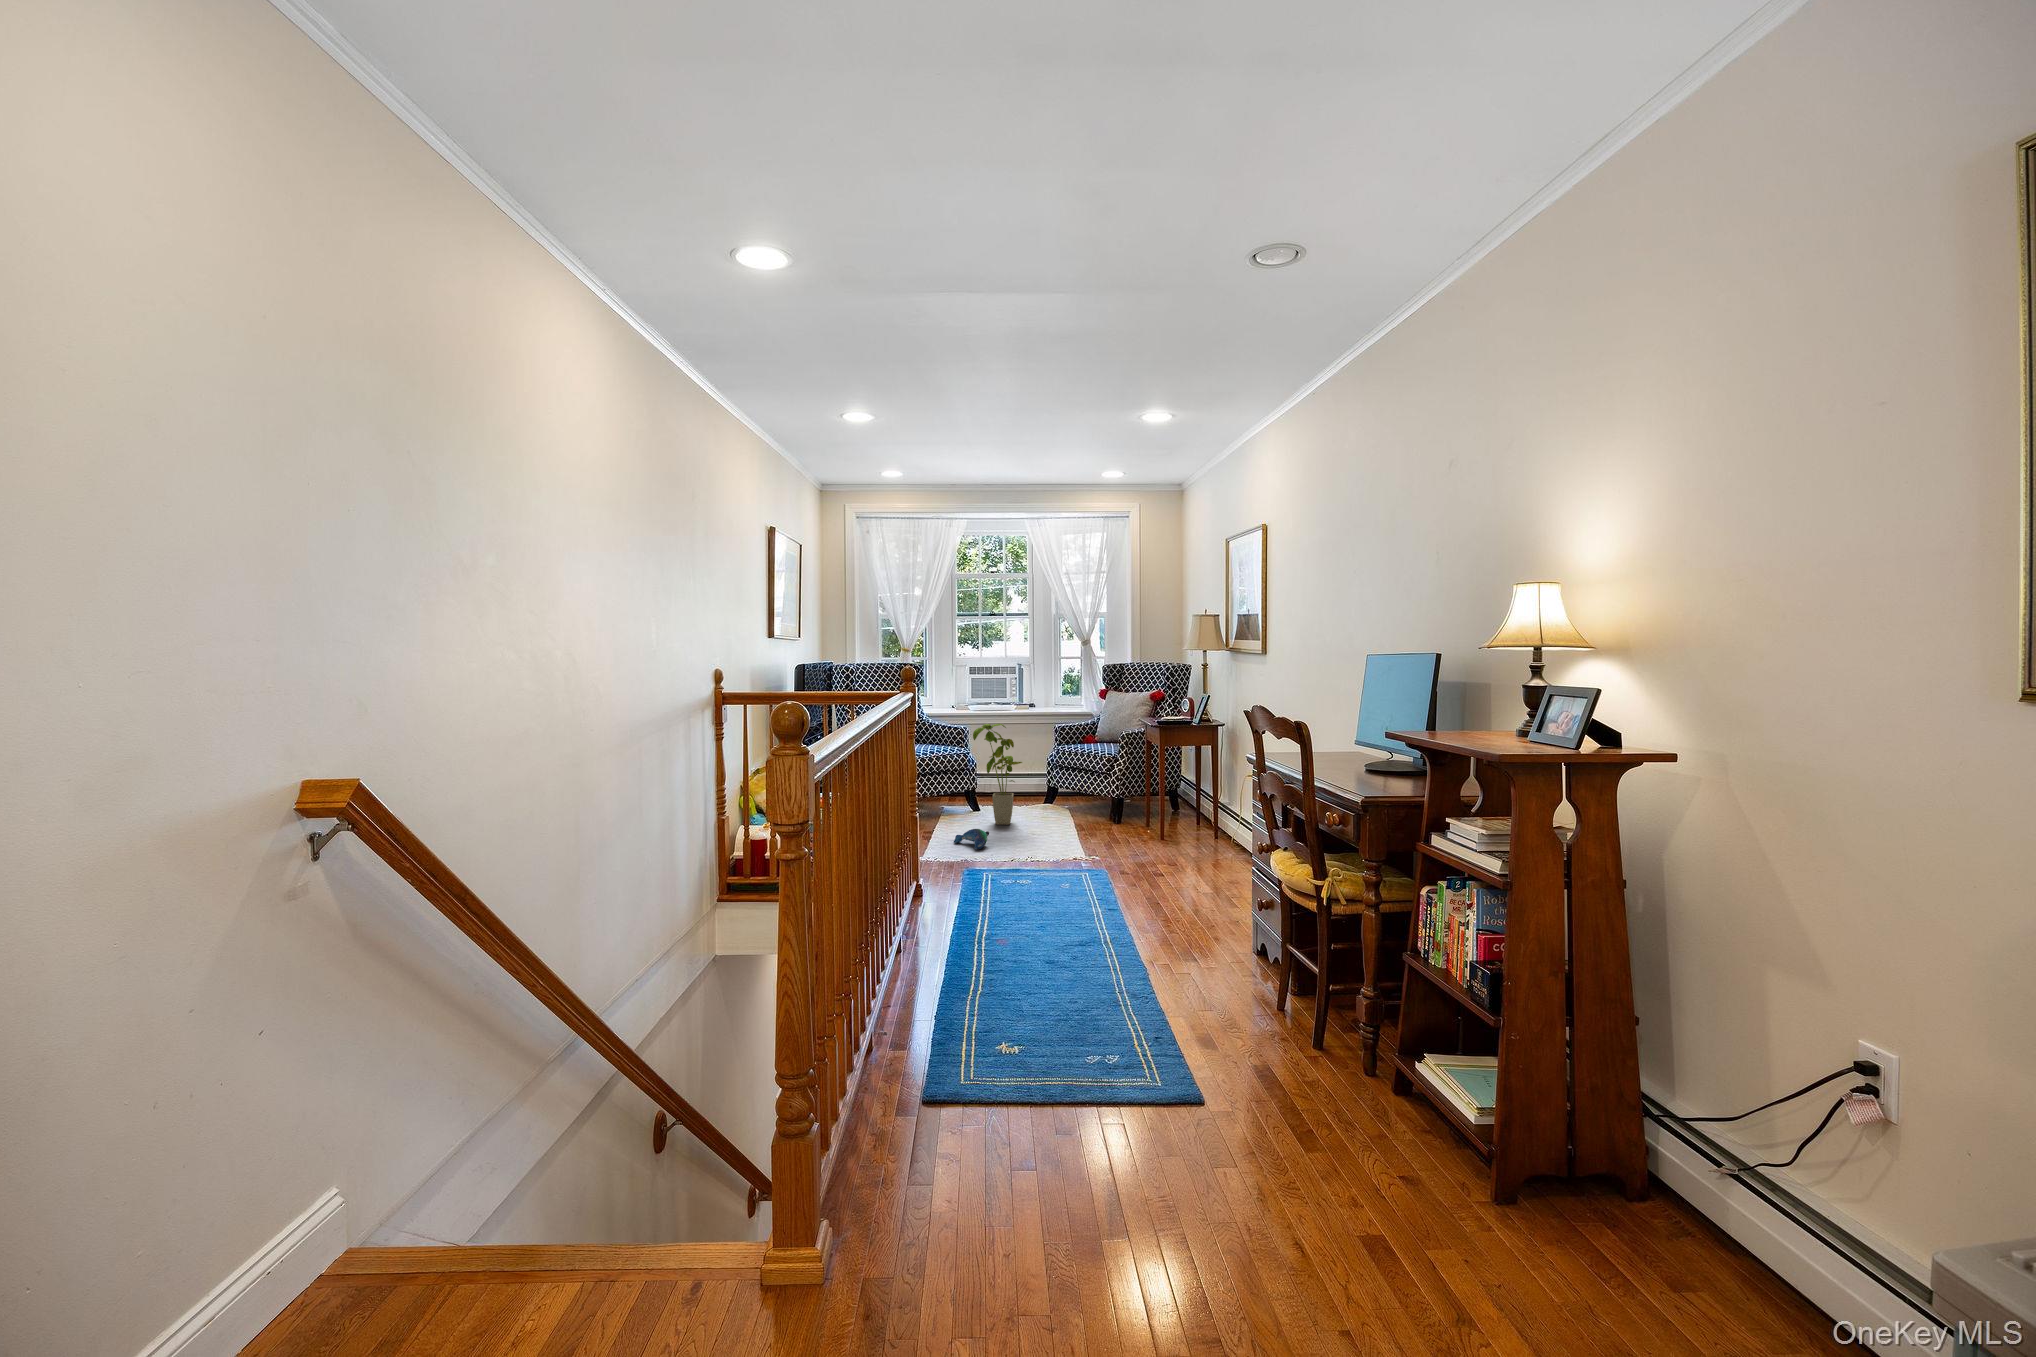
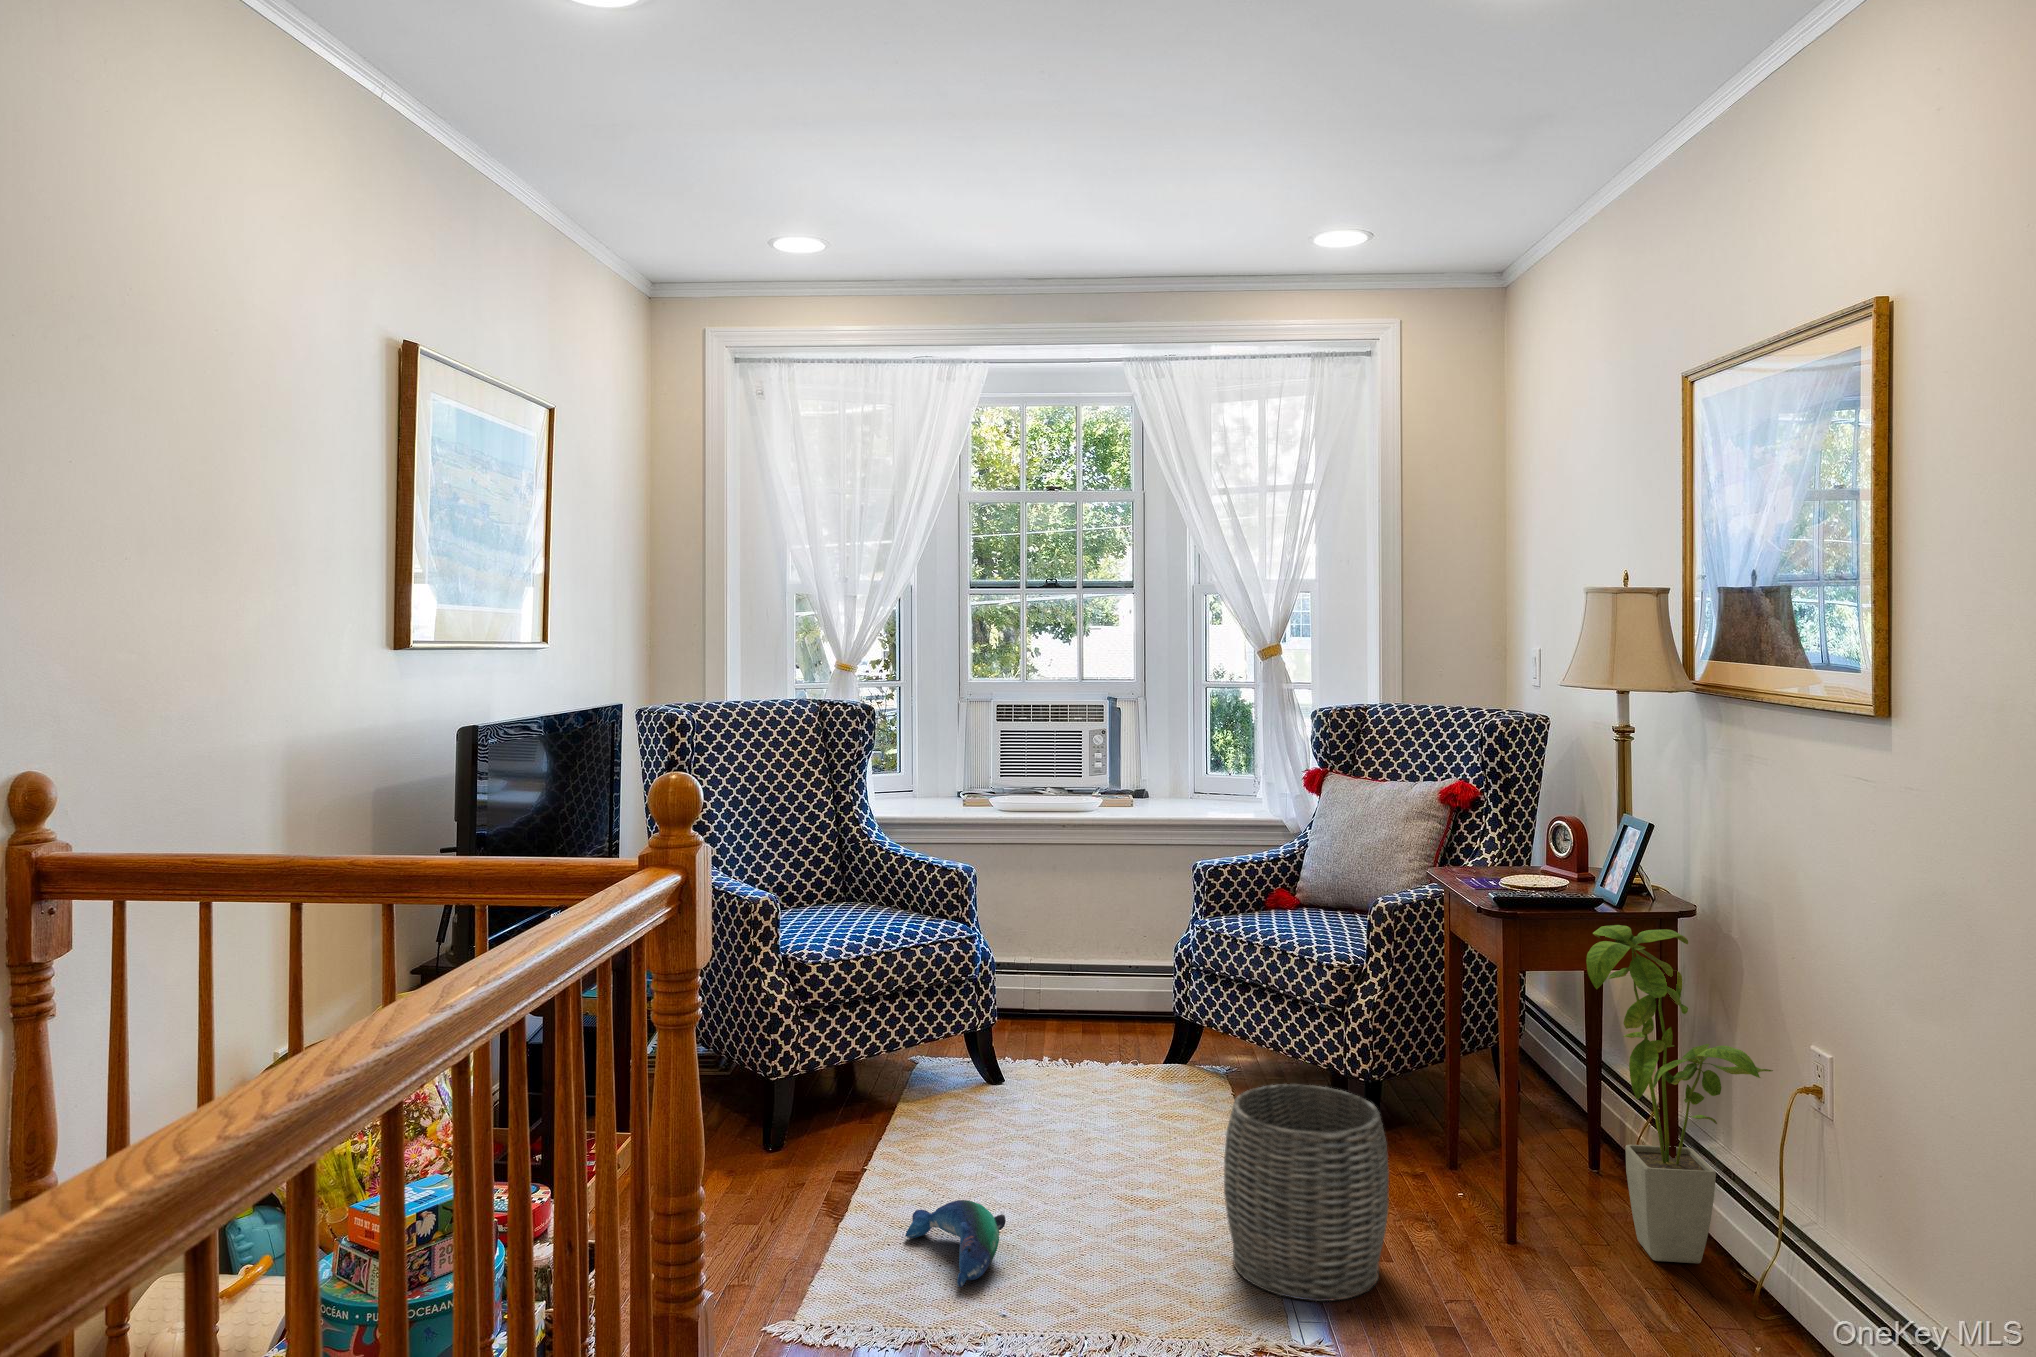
house plant: present [973,724,1022,825] -> present [1586,925,1773,1263]
woven basket: none [1064,787,1118,849] -> present [1224,1084,1389,1301]

